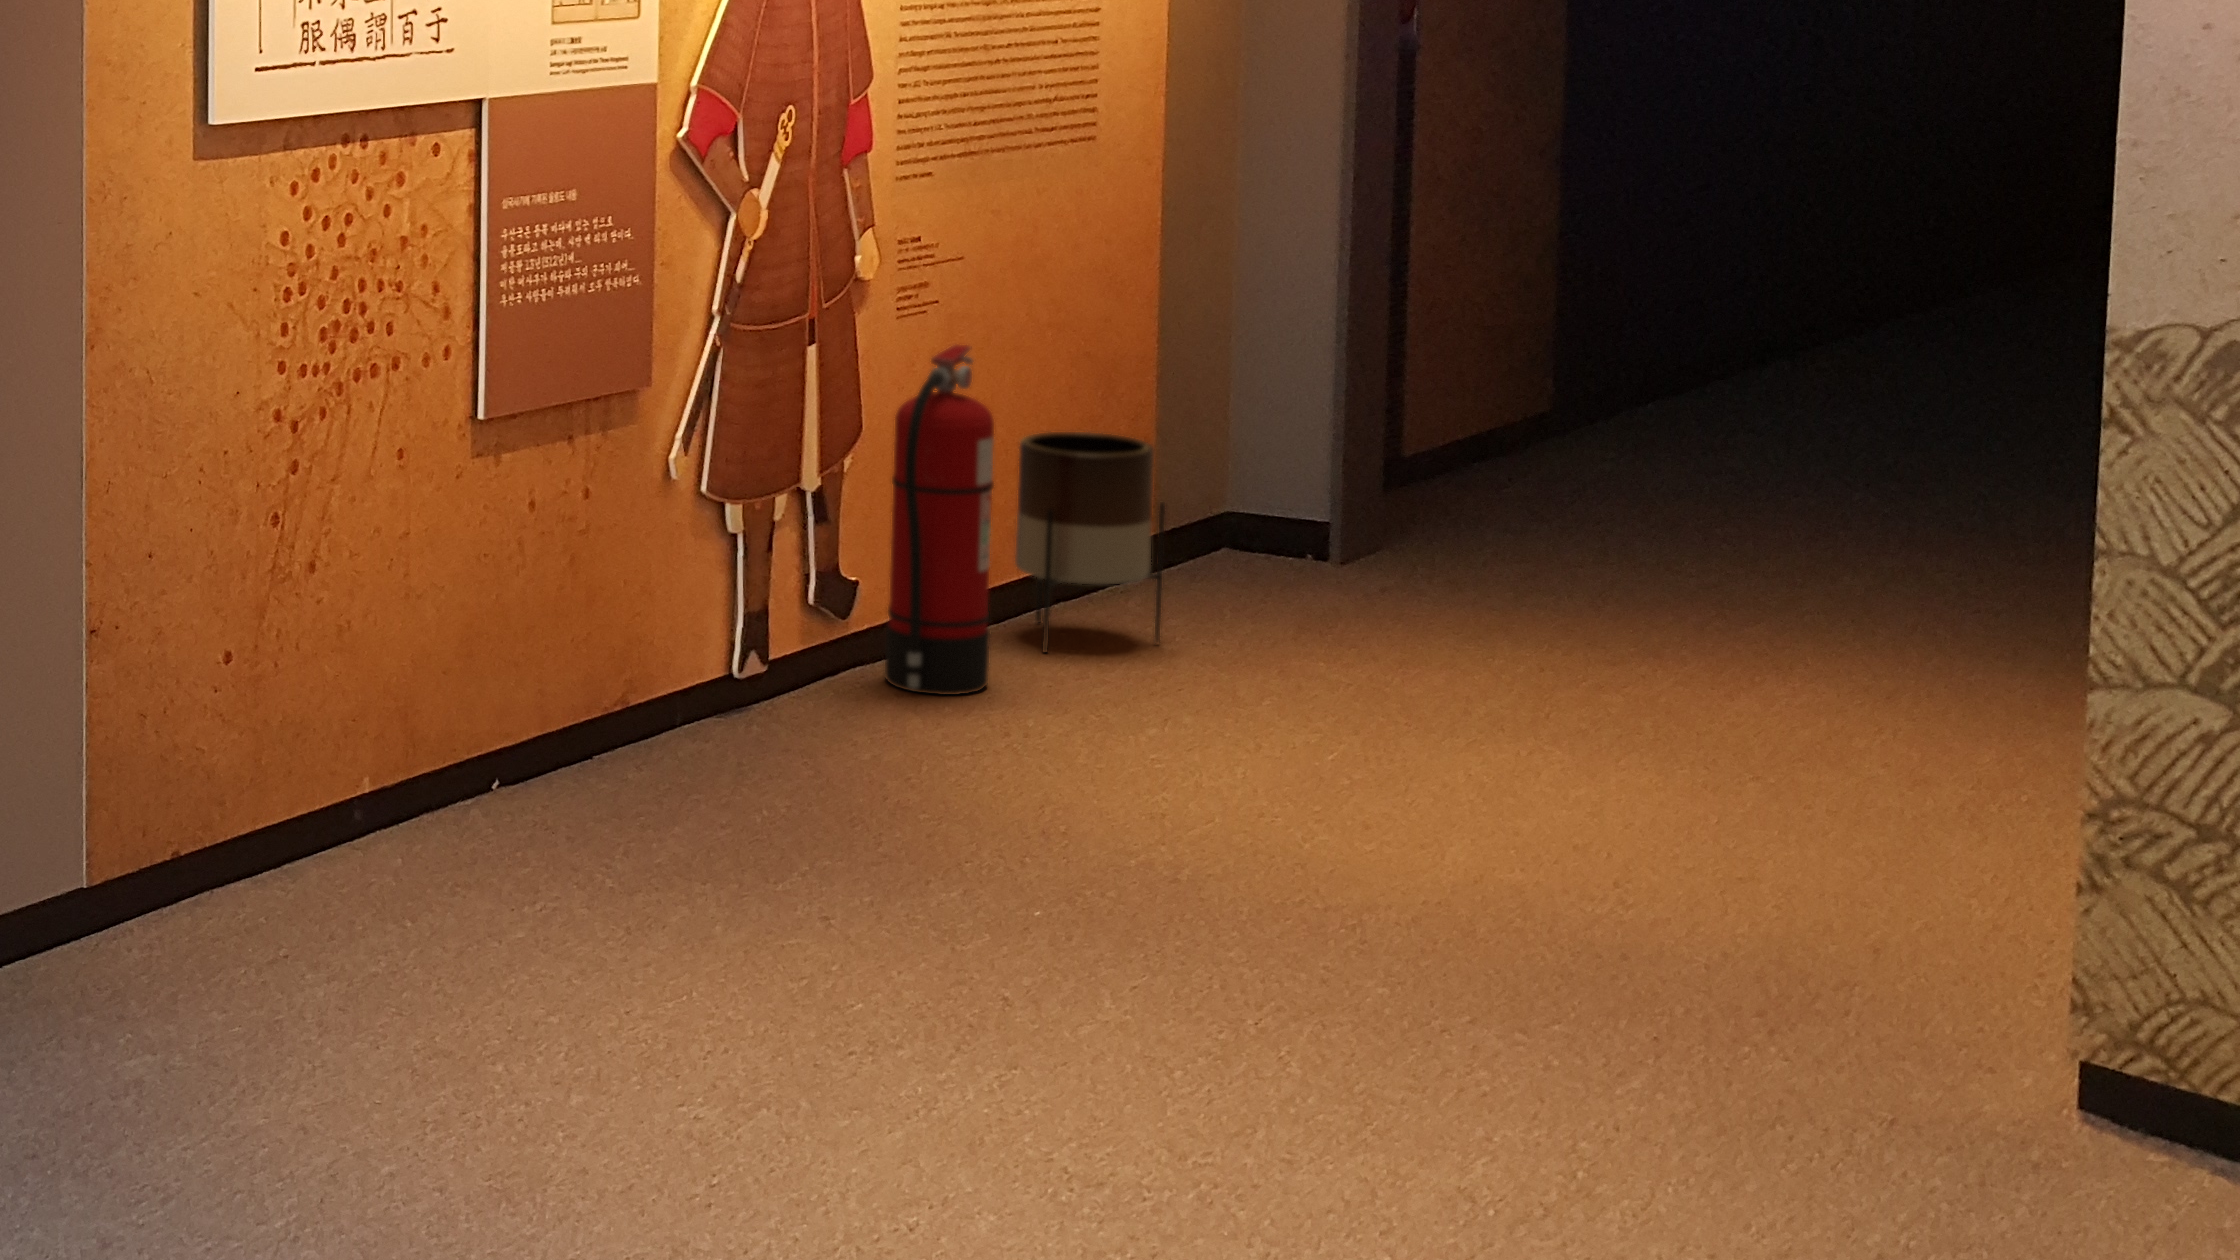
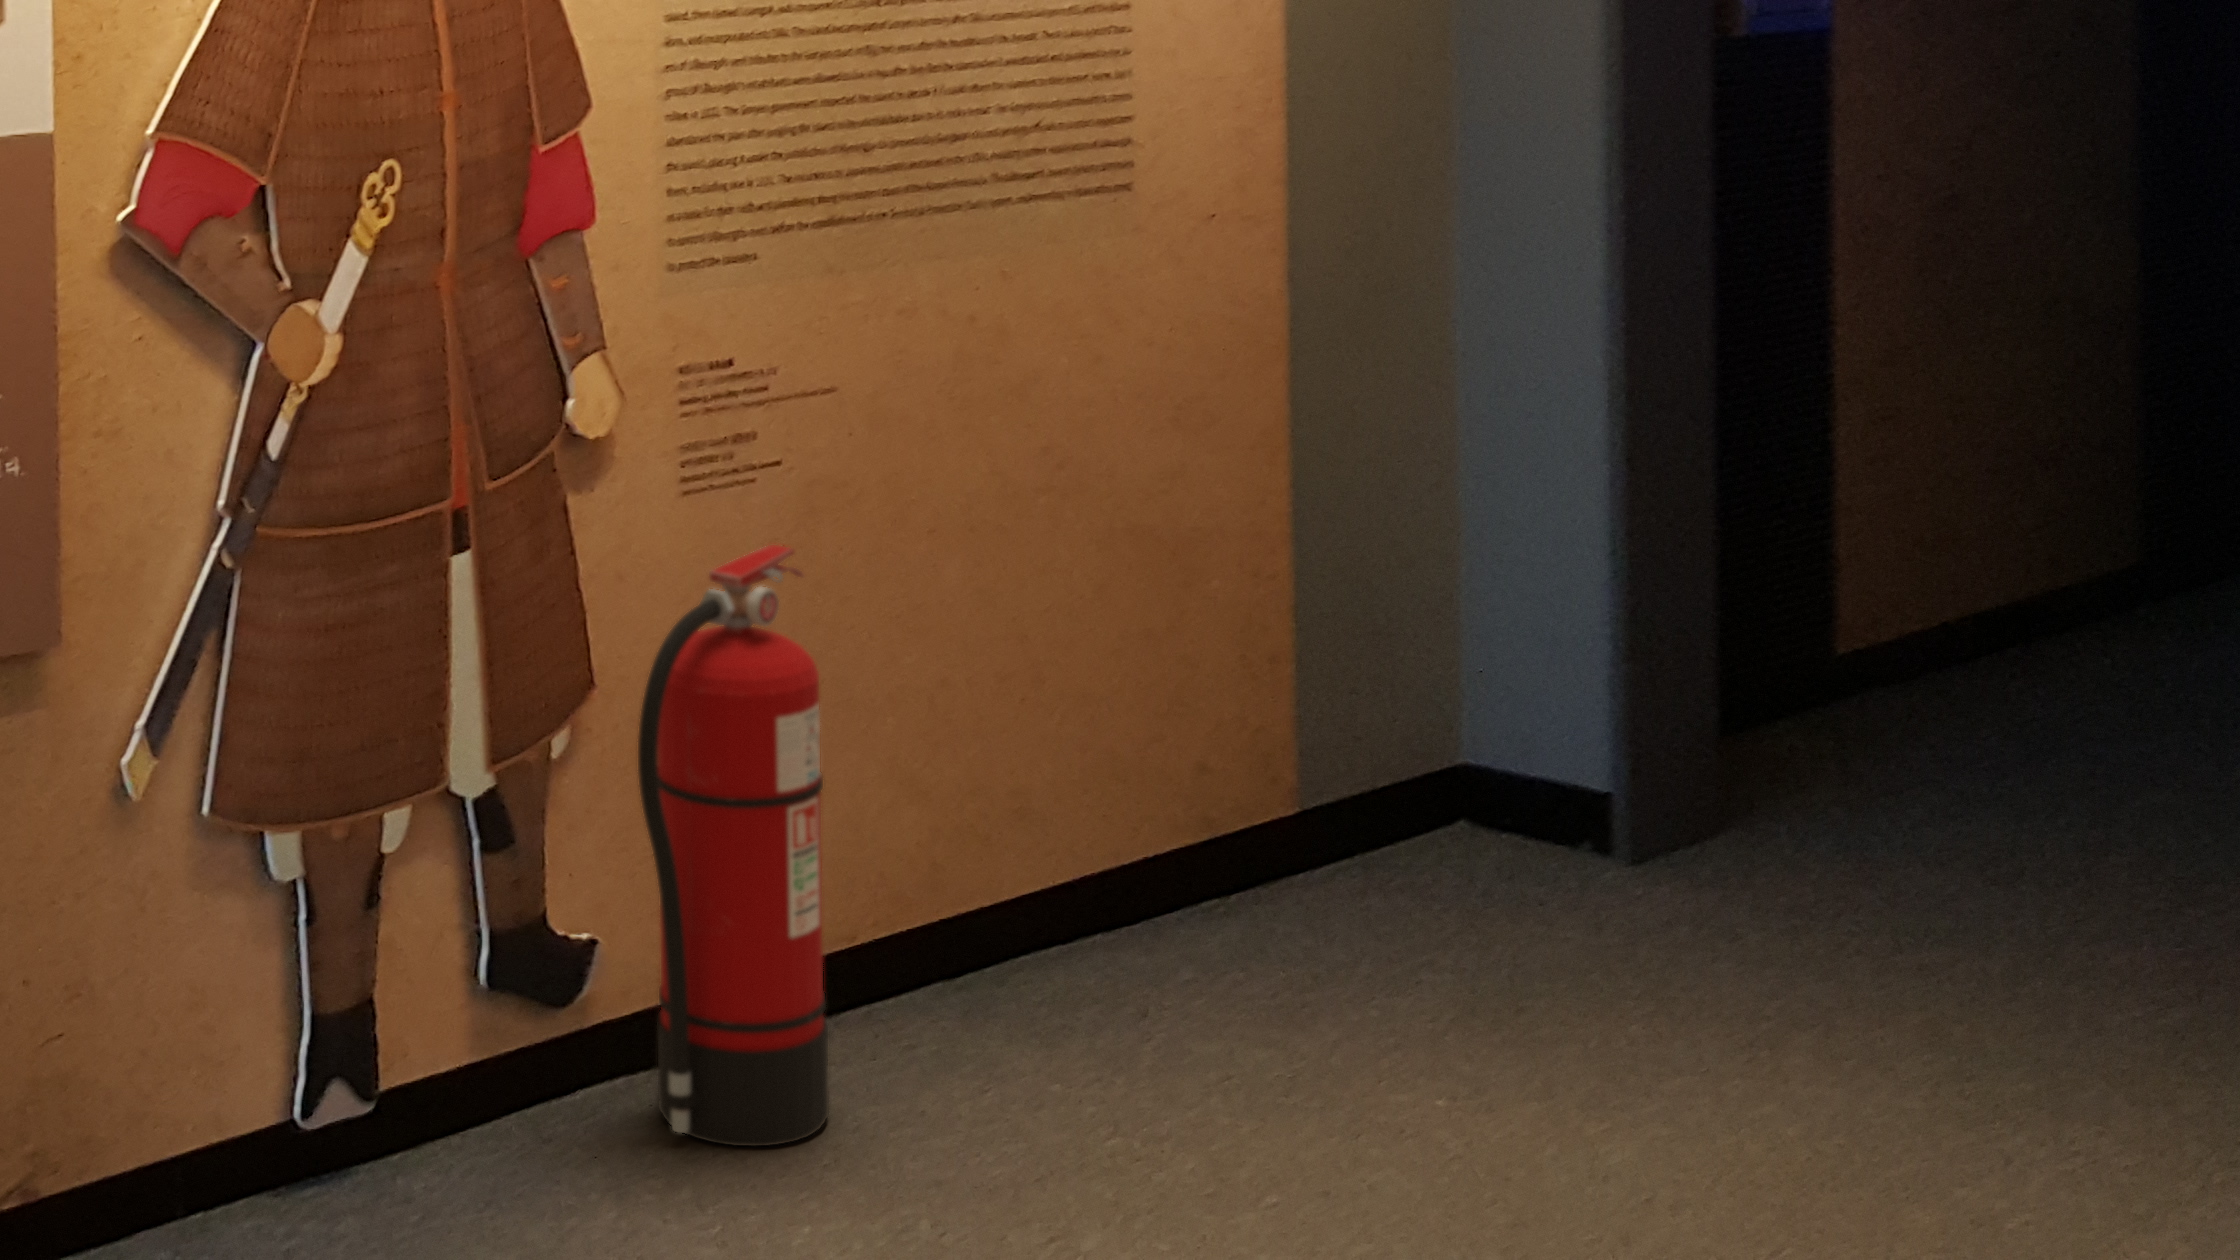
planter: present [1015,432,1165,652] -> none [955,668,1197,1050]

